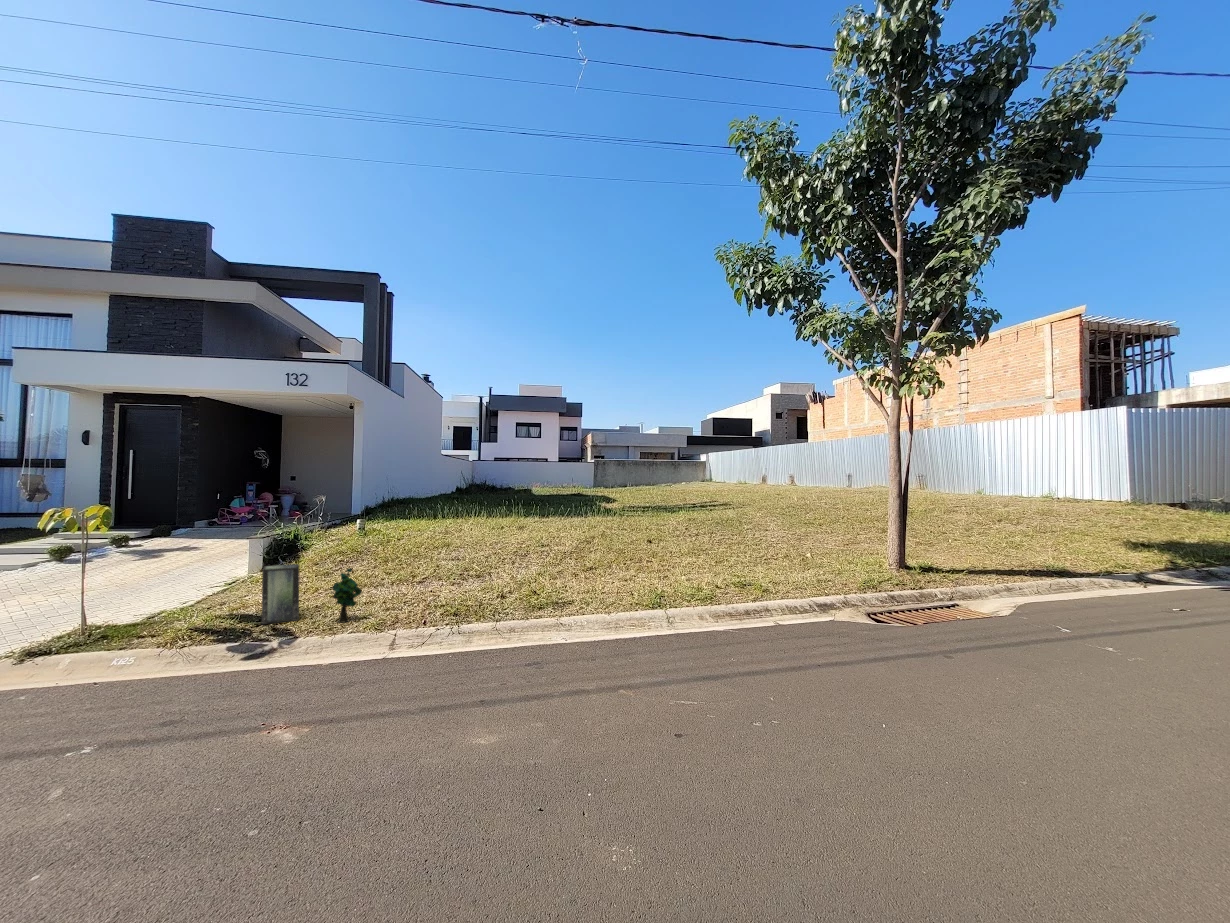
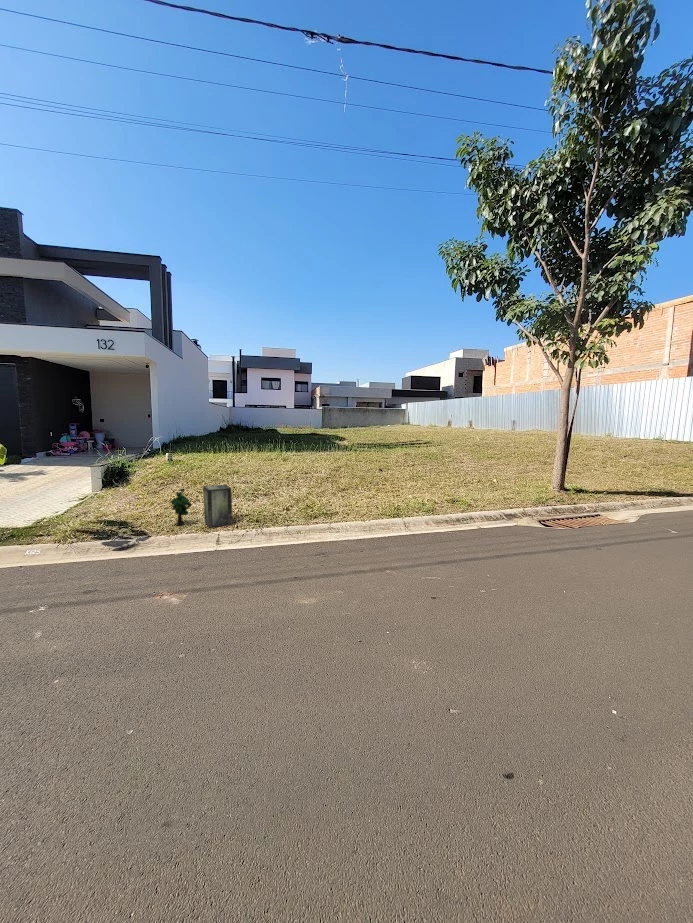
storage box: present [262,564,300,624] -> present [203,485,232,528]

